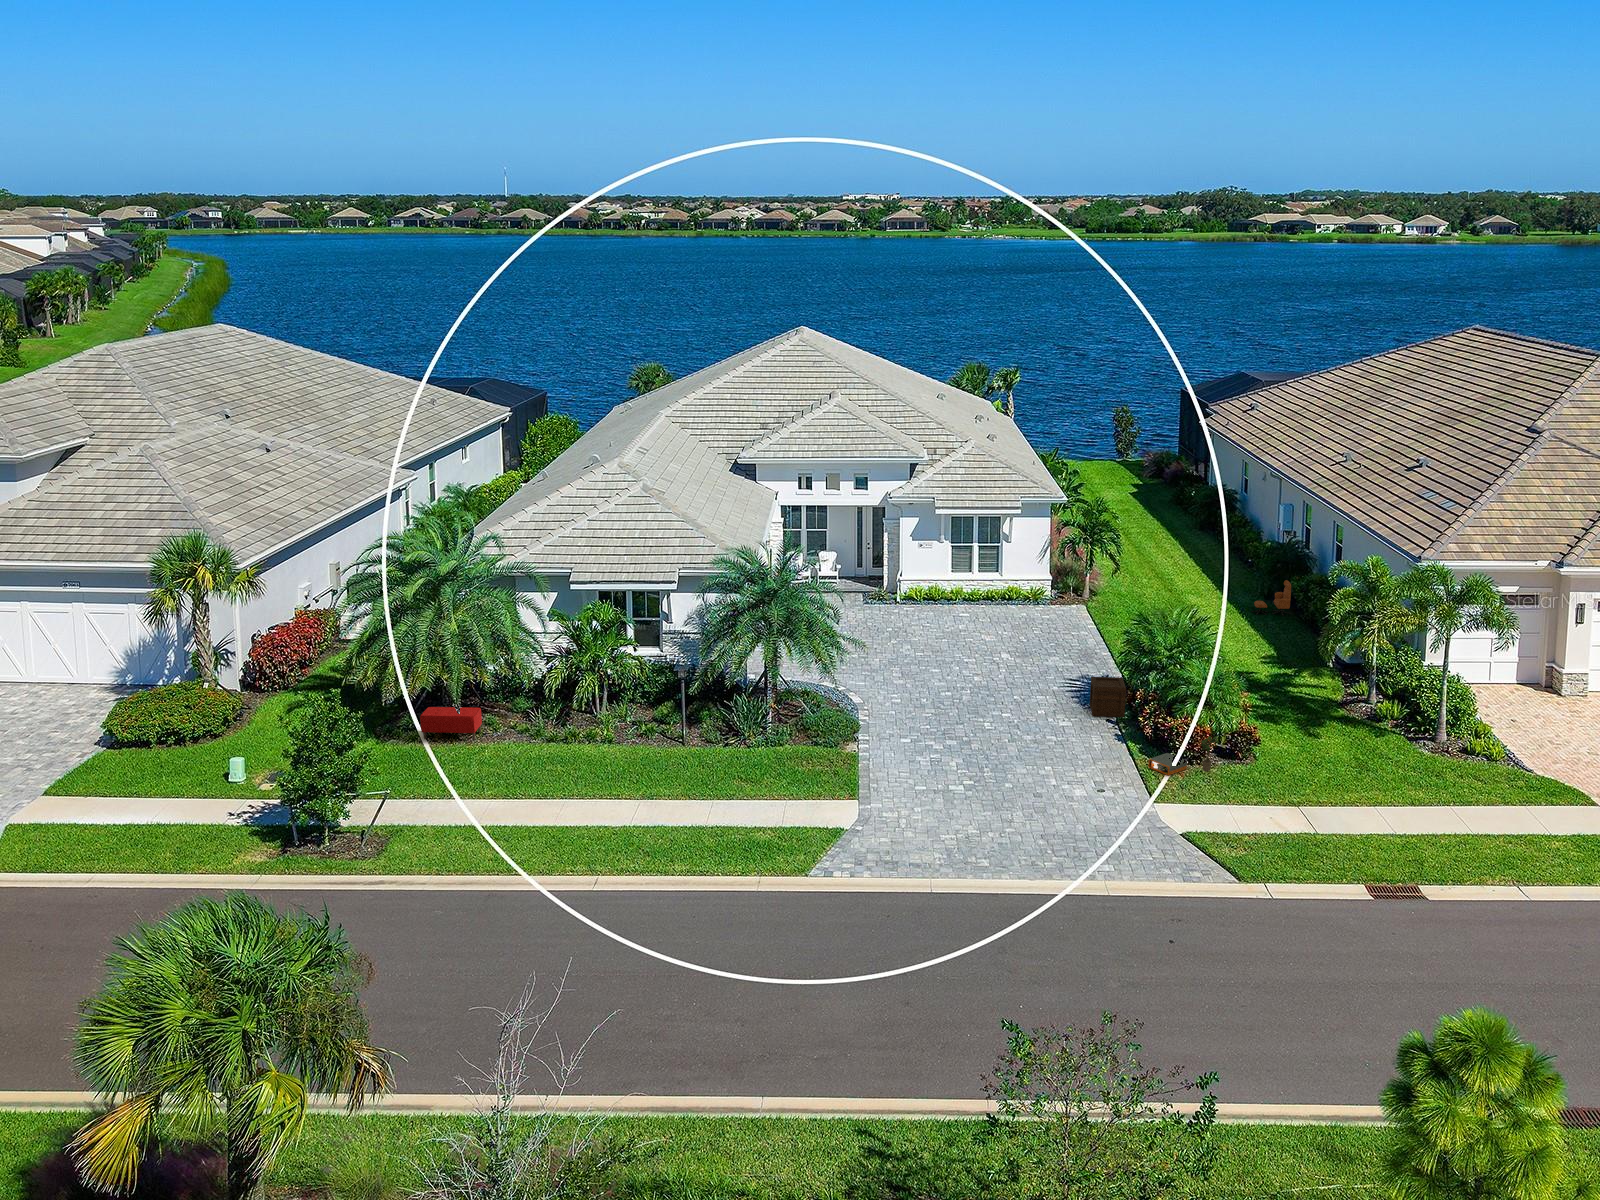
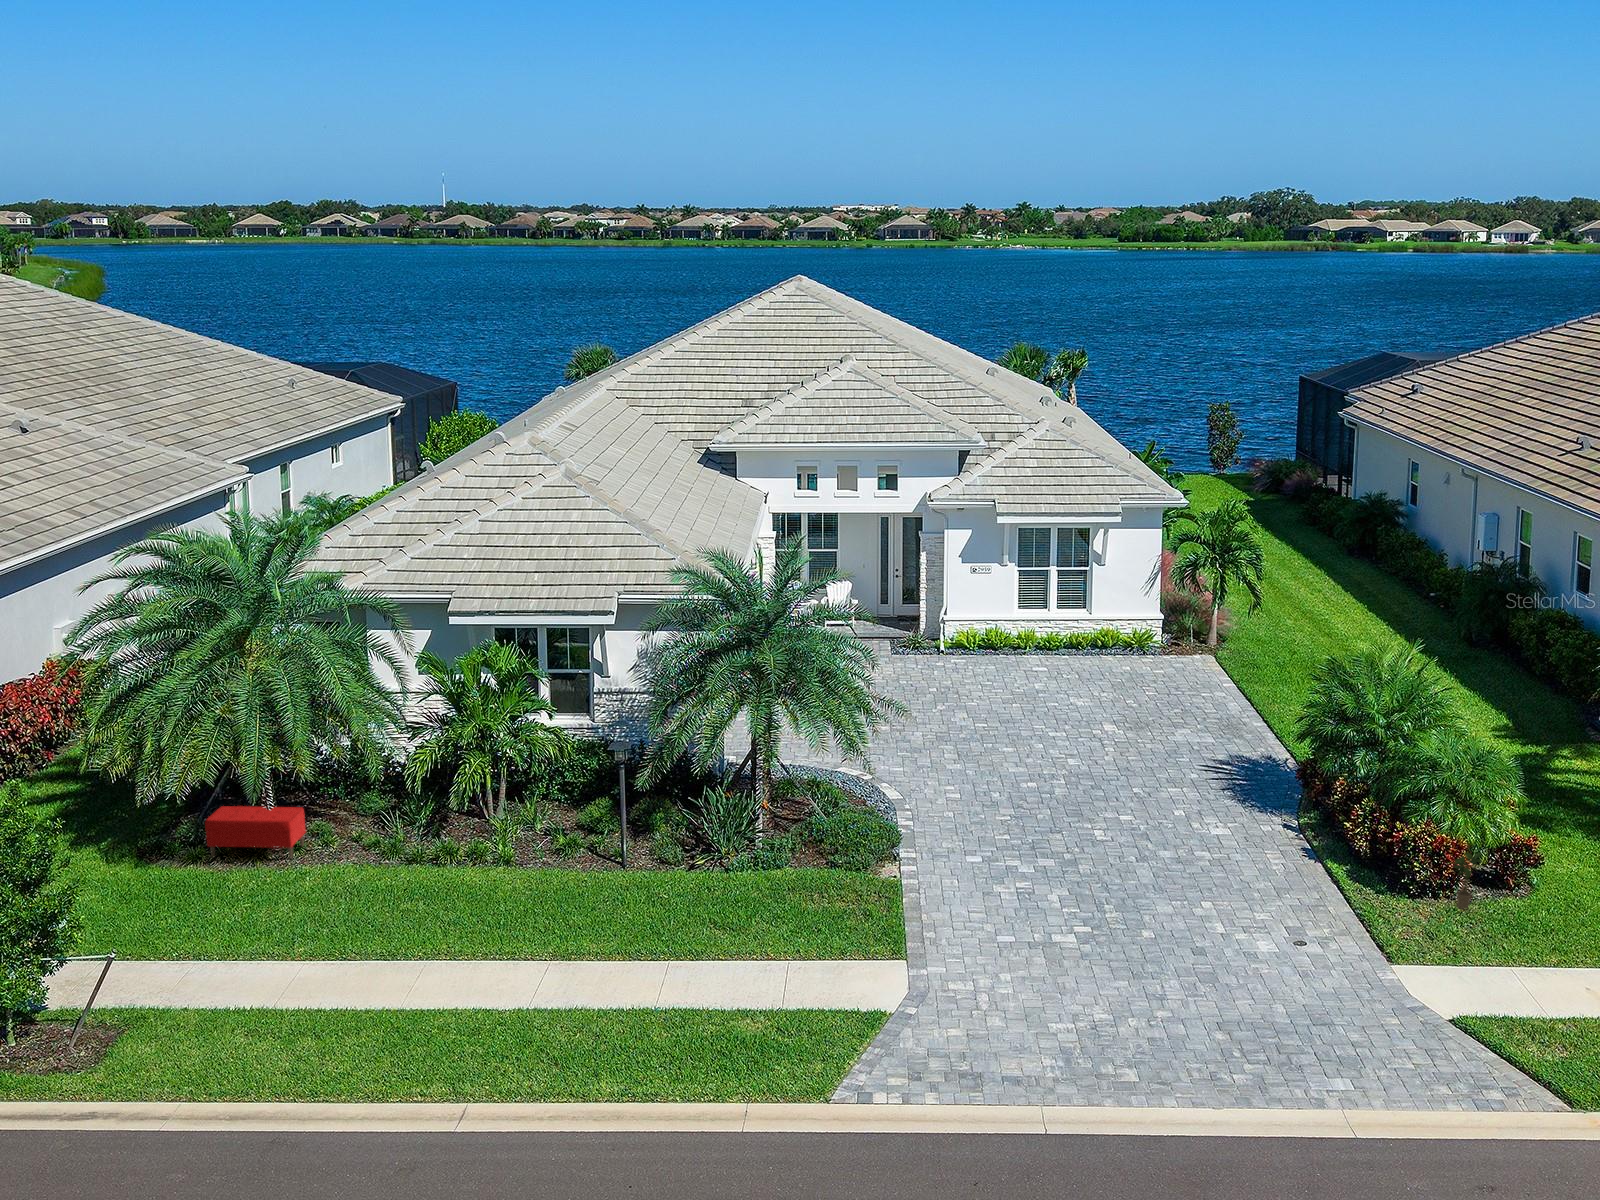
lounge chair: present [1251,580,1291,616] -> none [1452,616,1513,668]
wooden crate: present [1090,677,1126,717] -> none [1251,757,1313,820]
storage box: present [1148,753,1187,775] -> none [1369,879,1432,917]

